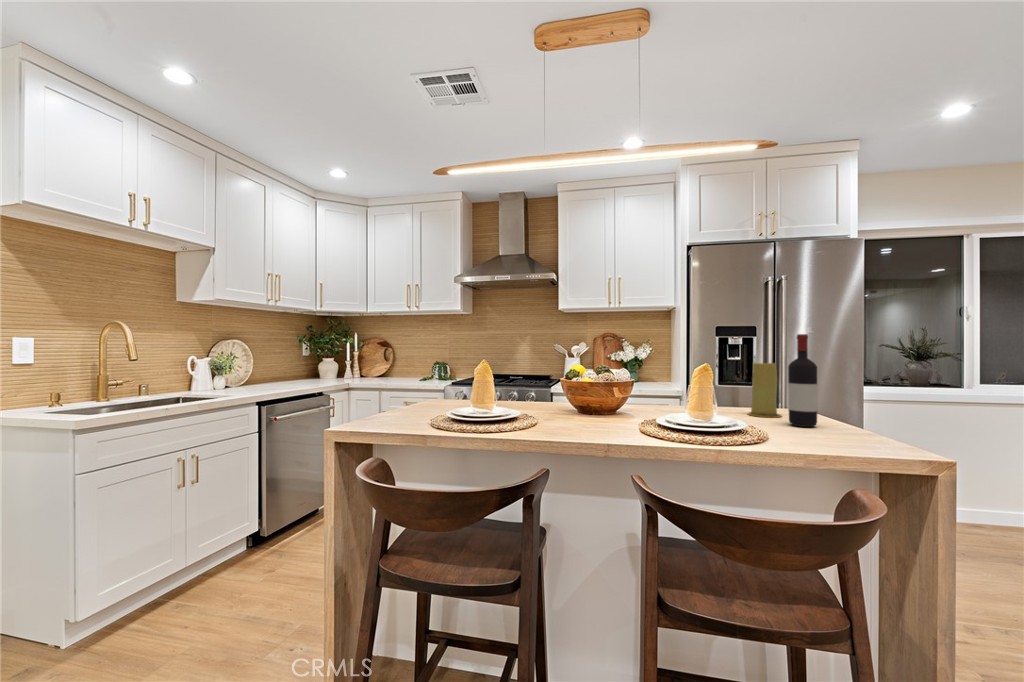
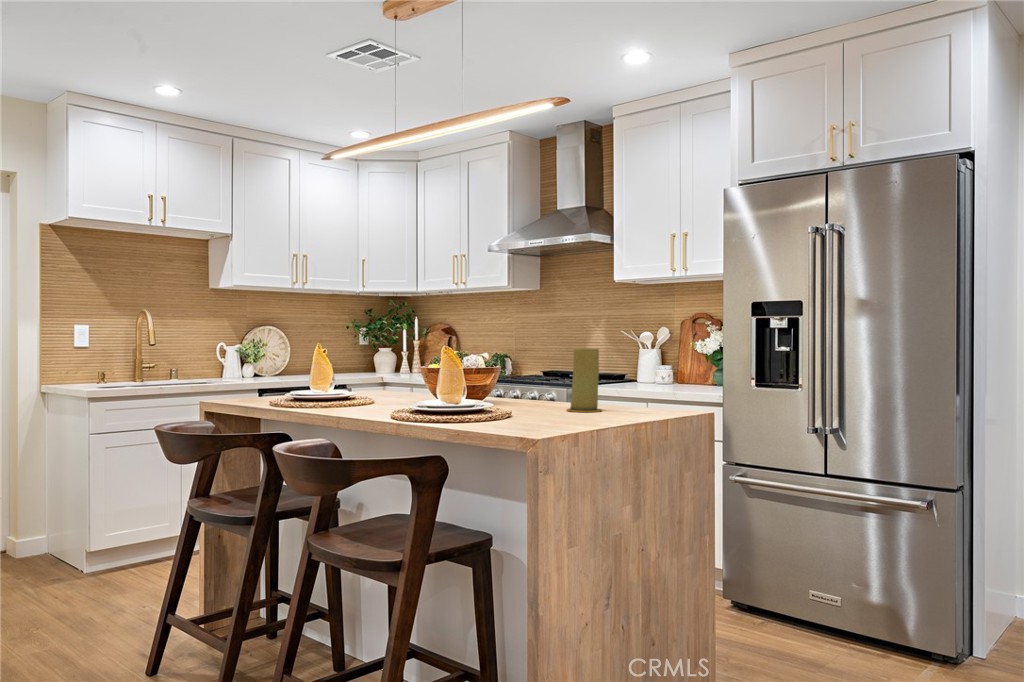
wine bottle: present [788,334,817,427] -> none [538,314,565,417]

